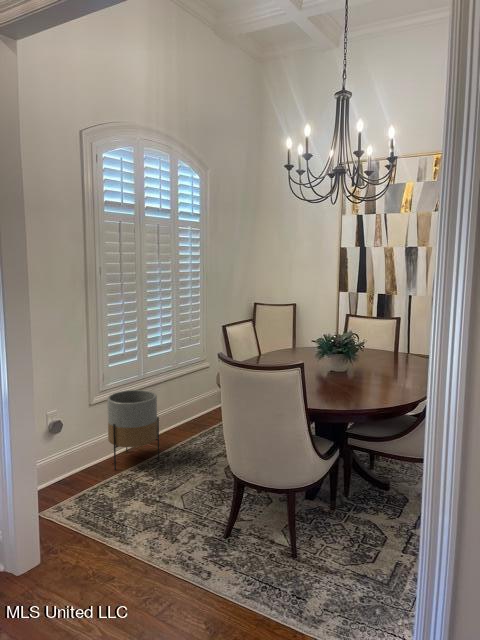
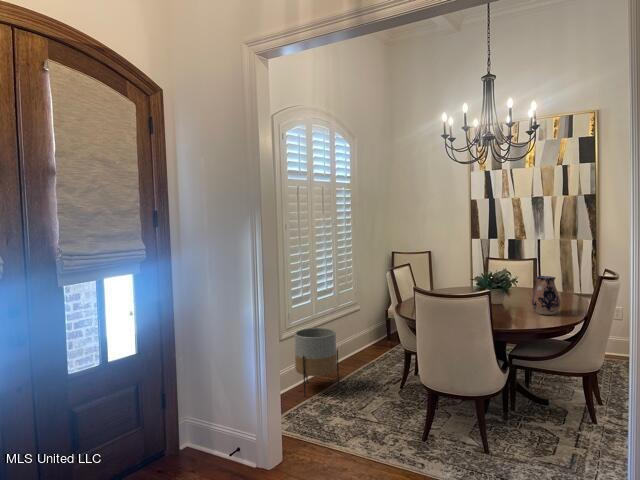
ceramic pitcher: none [372,343,405,391] -> present [532,276,561,315]

